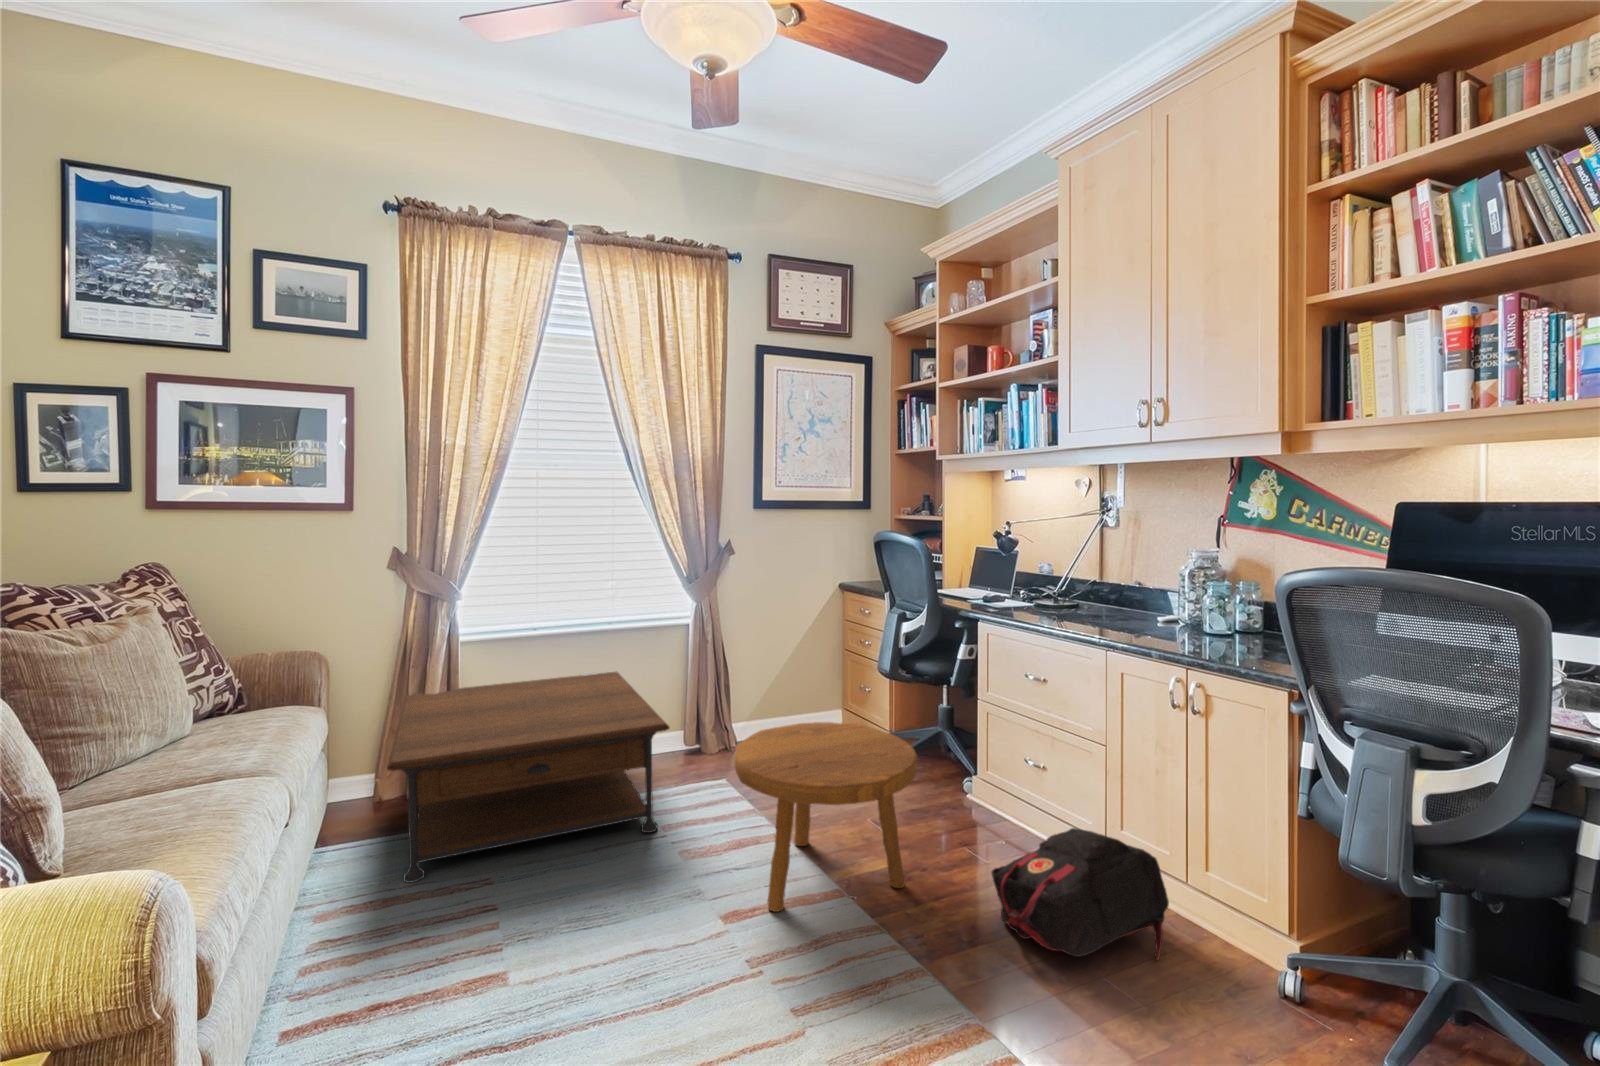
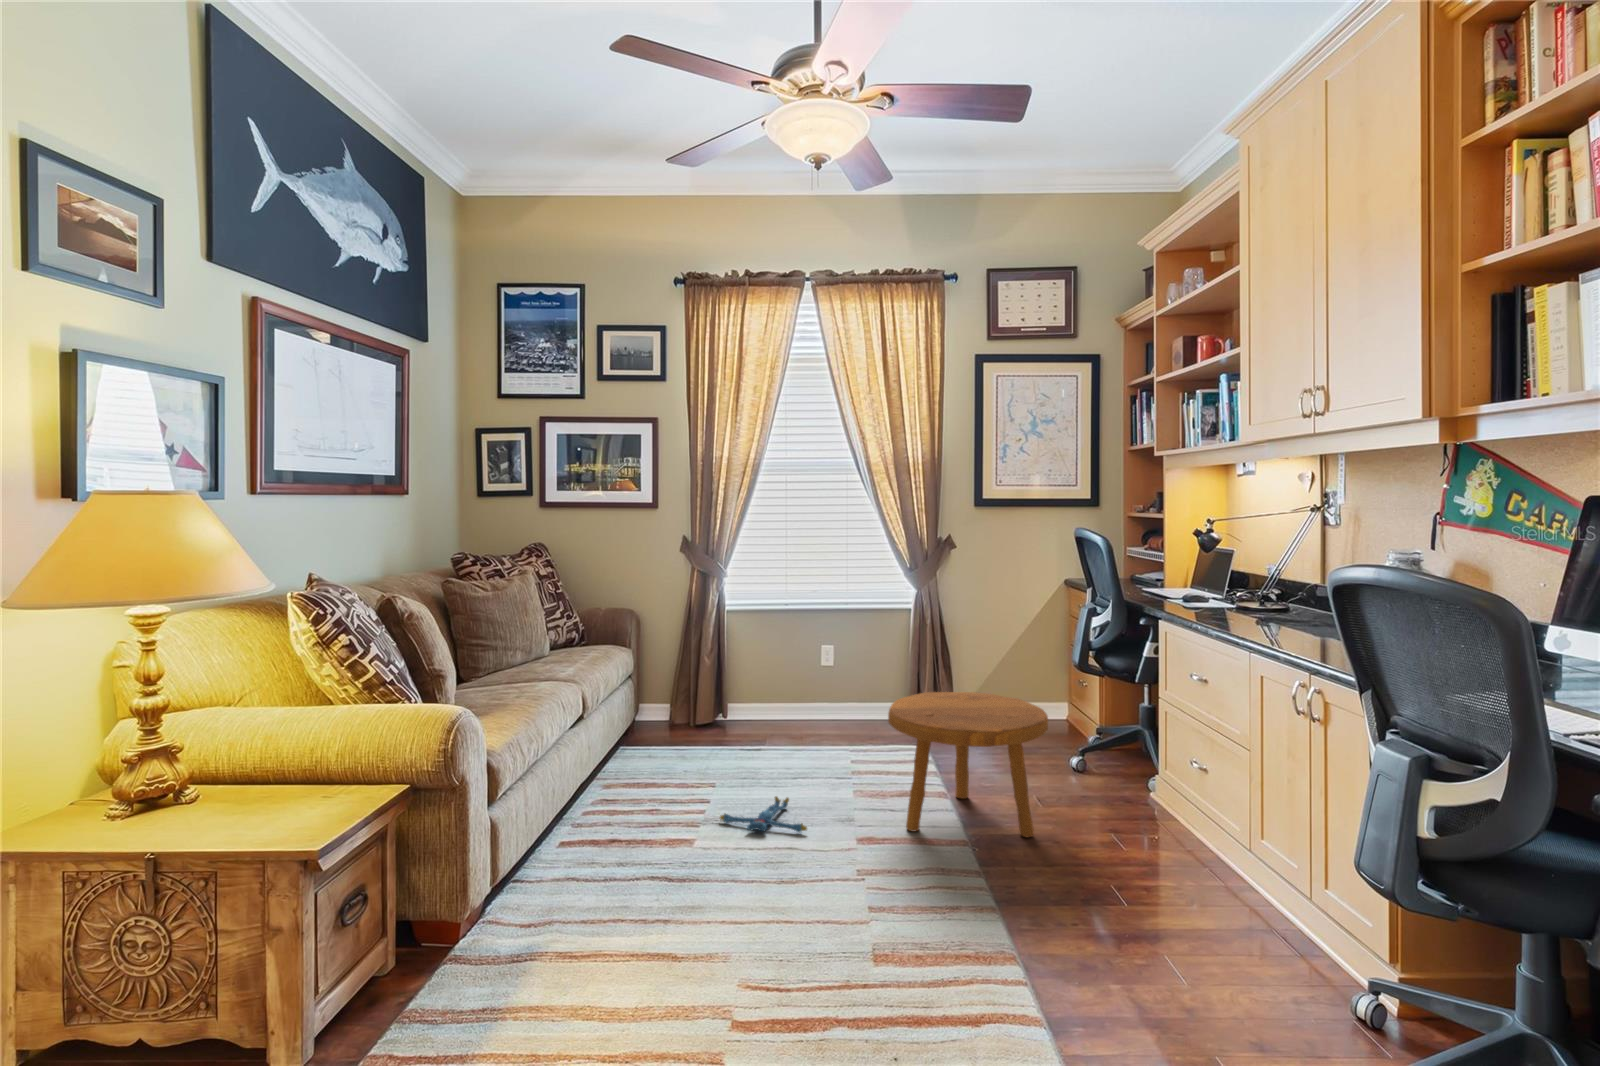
coffee table: present [387,672,669,883] -> none [656,647,858,772]
backpack: present [991,828,1169,960] -> none [1091,803,1265,926]
plush toy: none [519,896,652,969] -> present [720,796,807,832]

